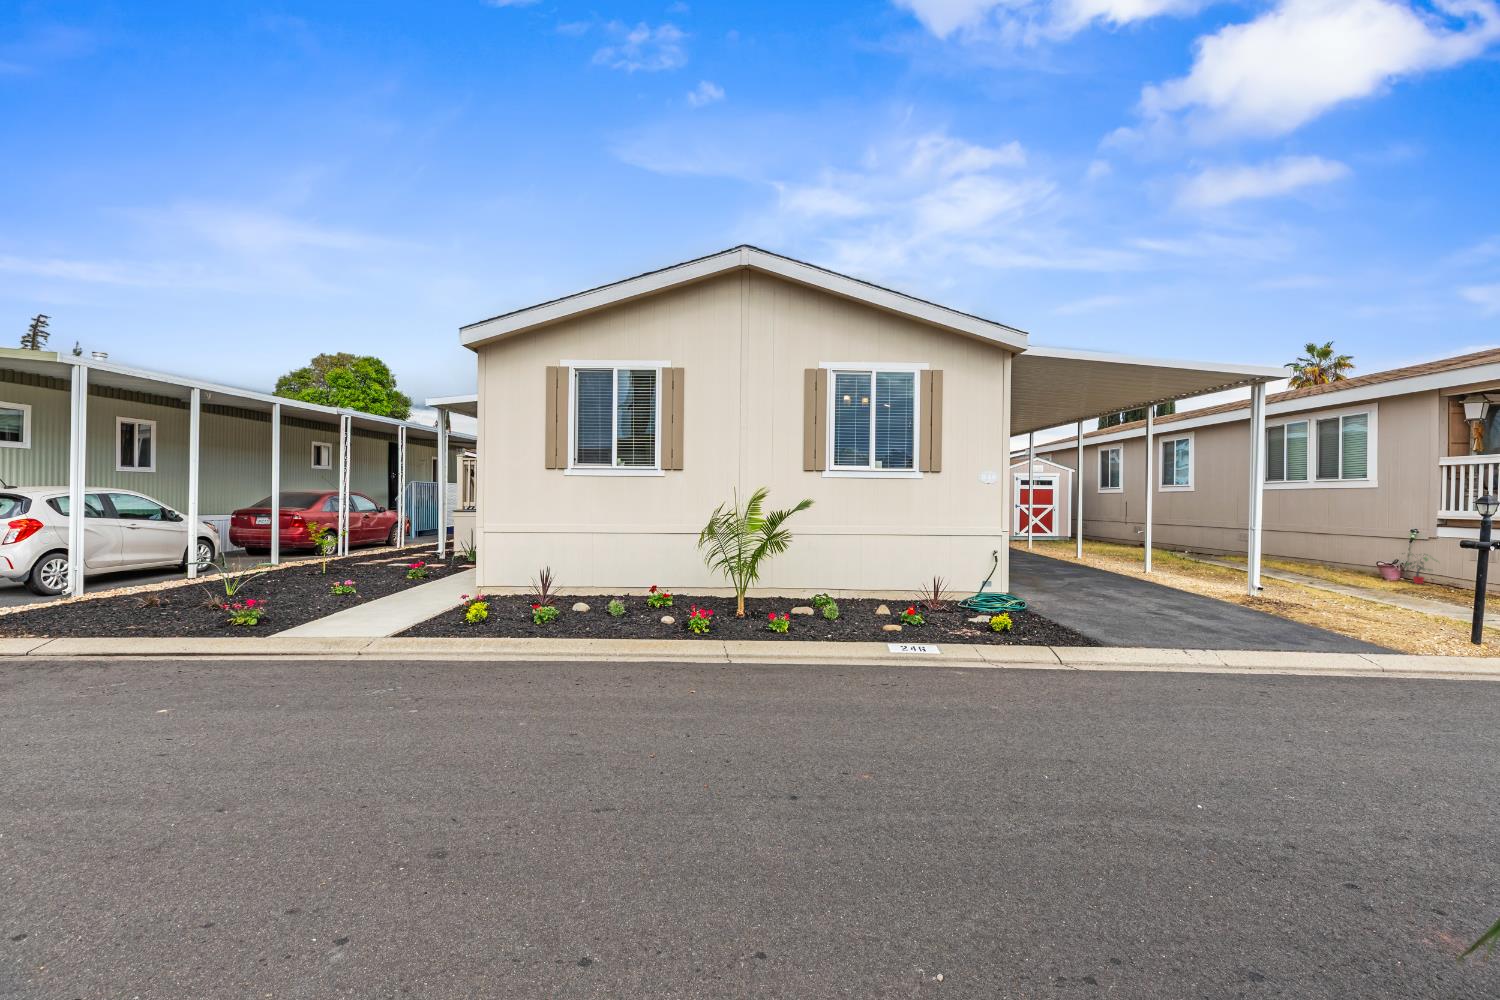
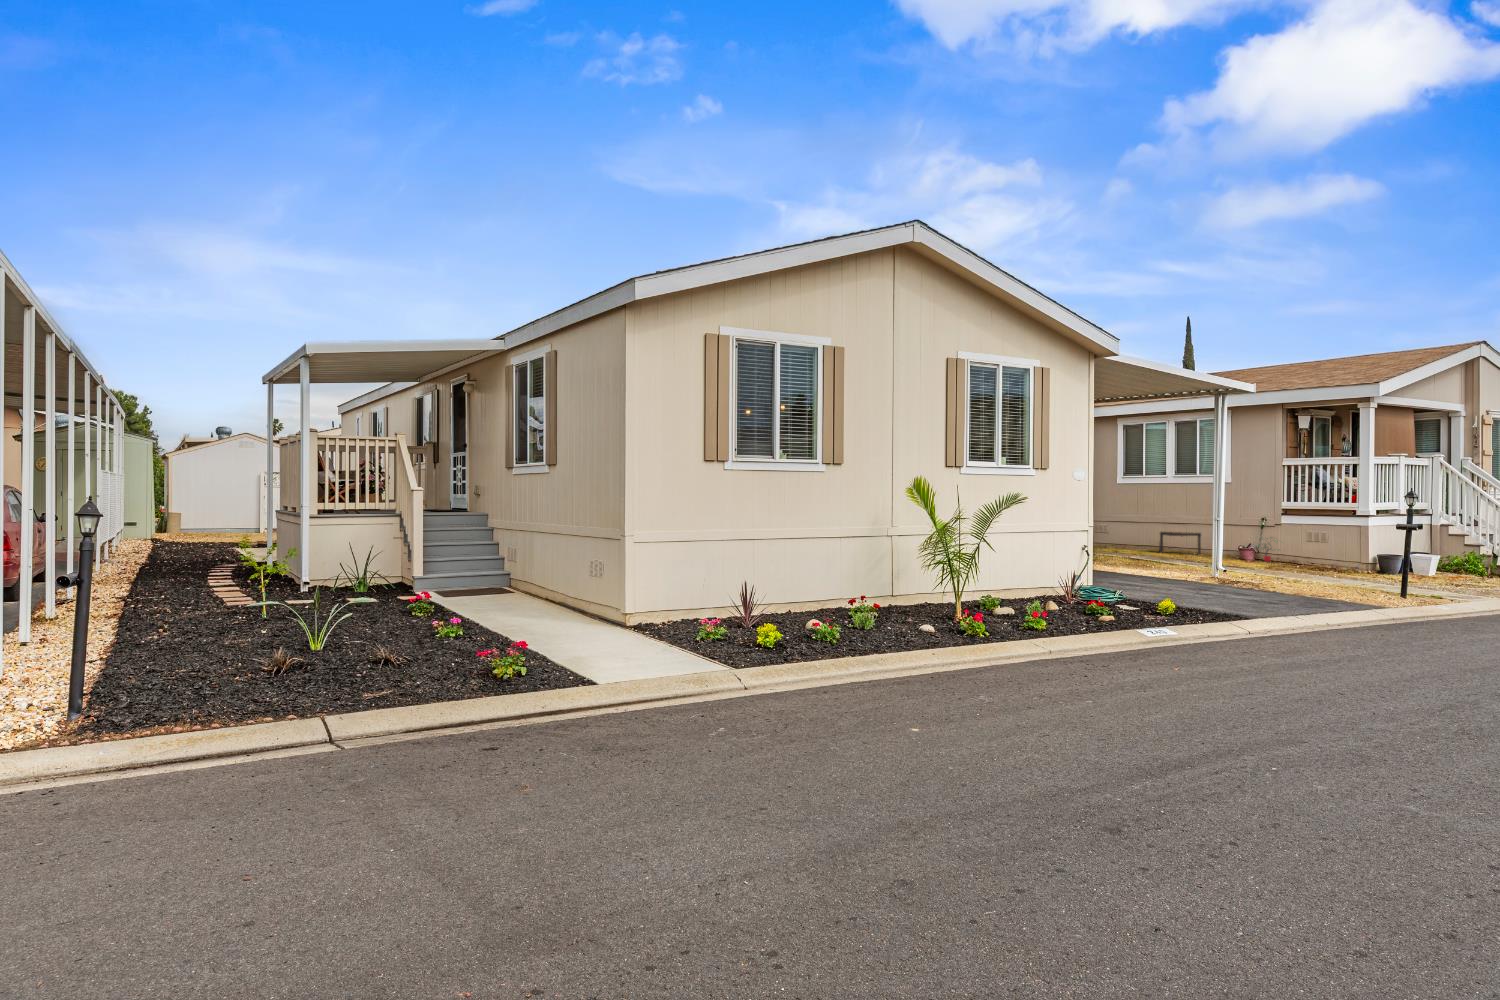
bench: none [1289,543,1349,572] -> present [1159,532,1201,554]

